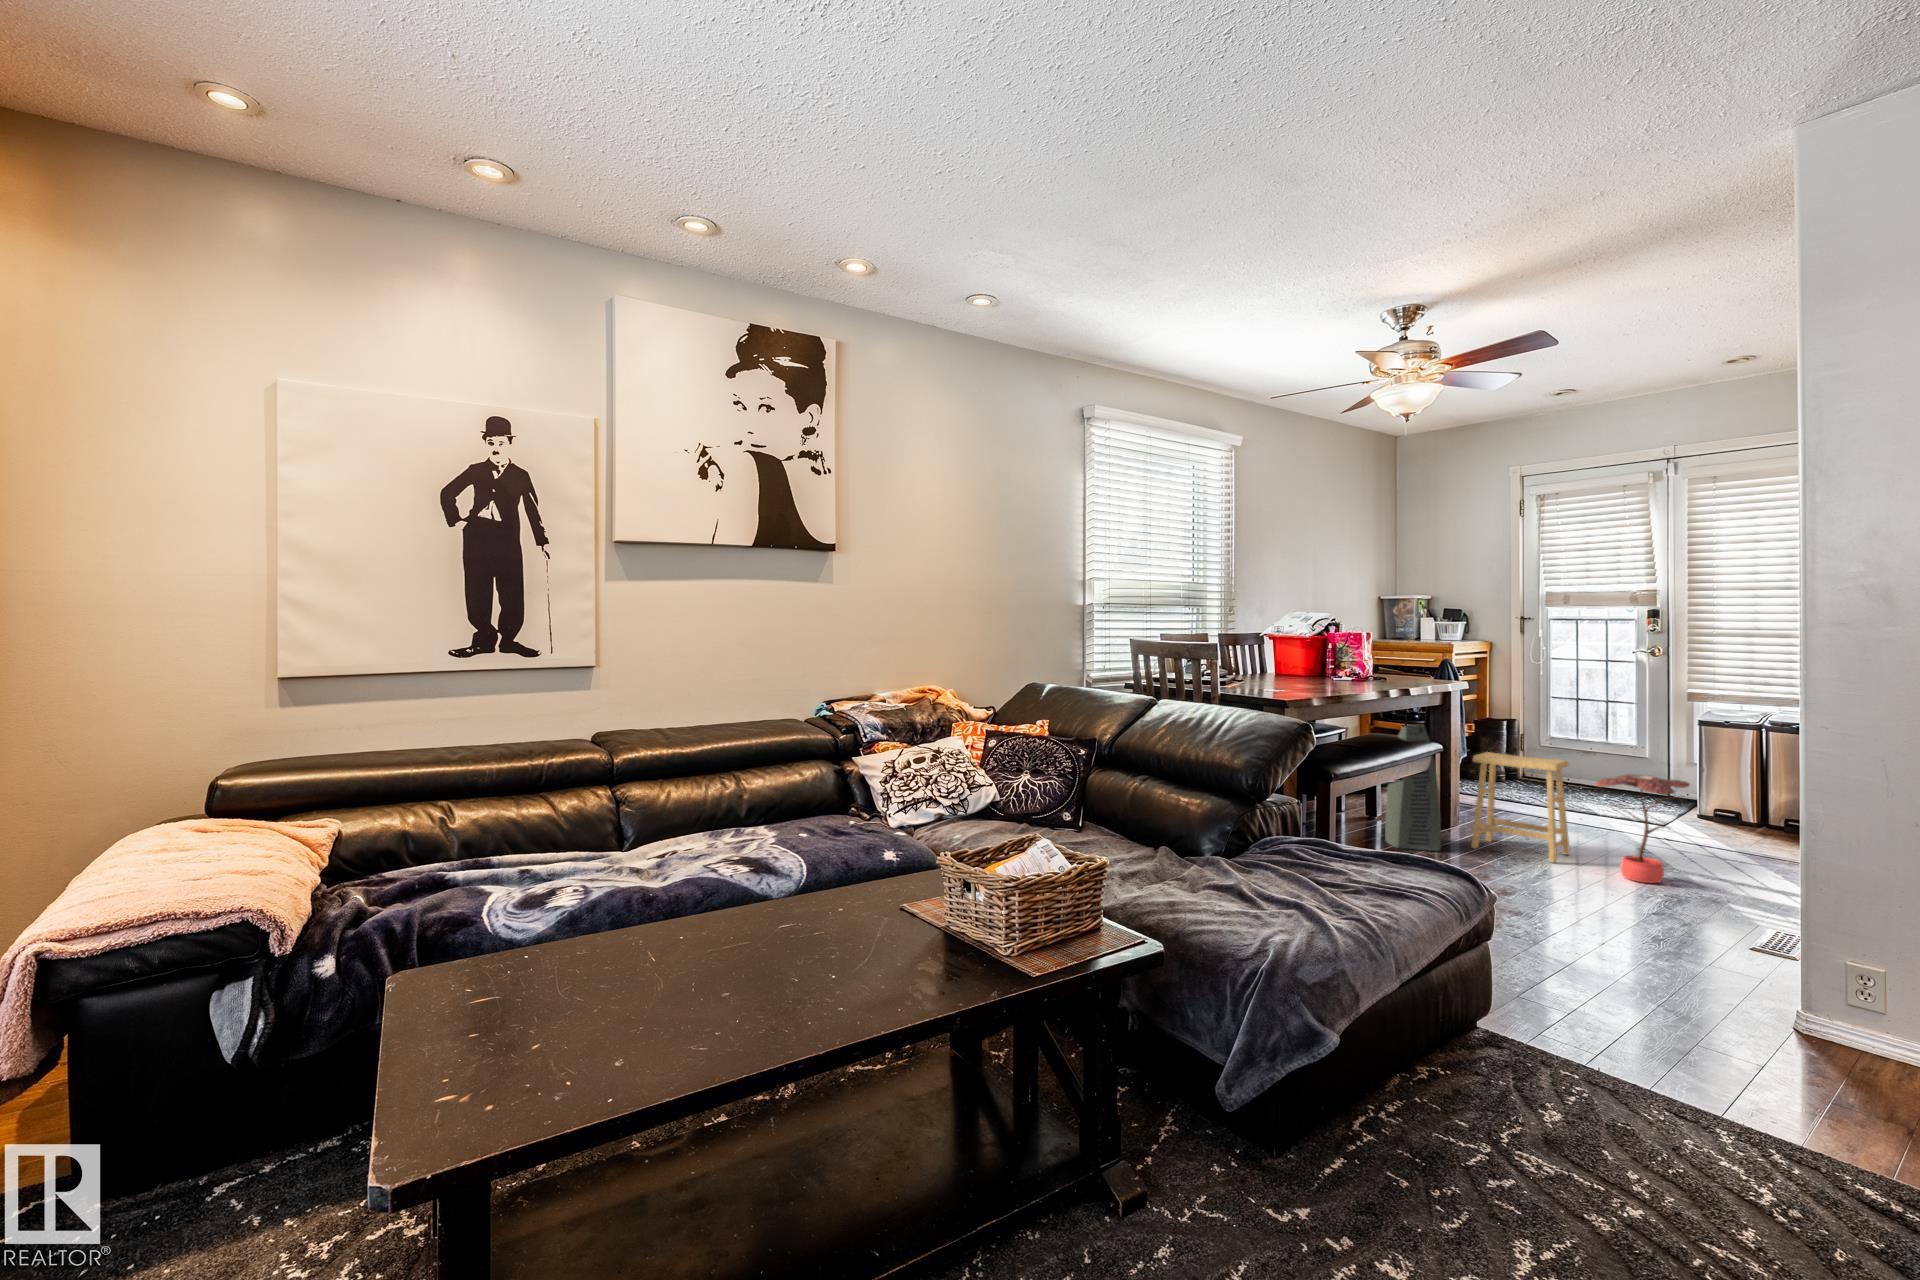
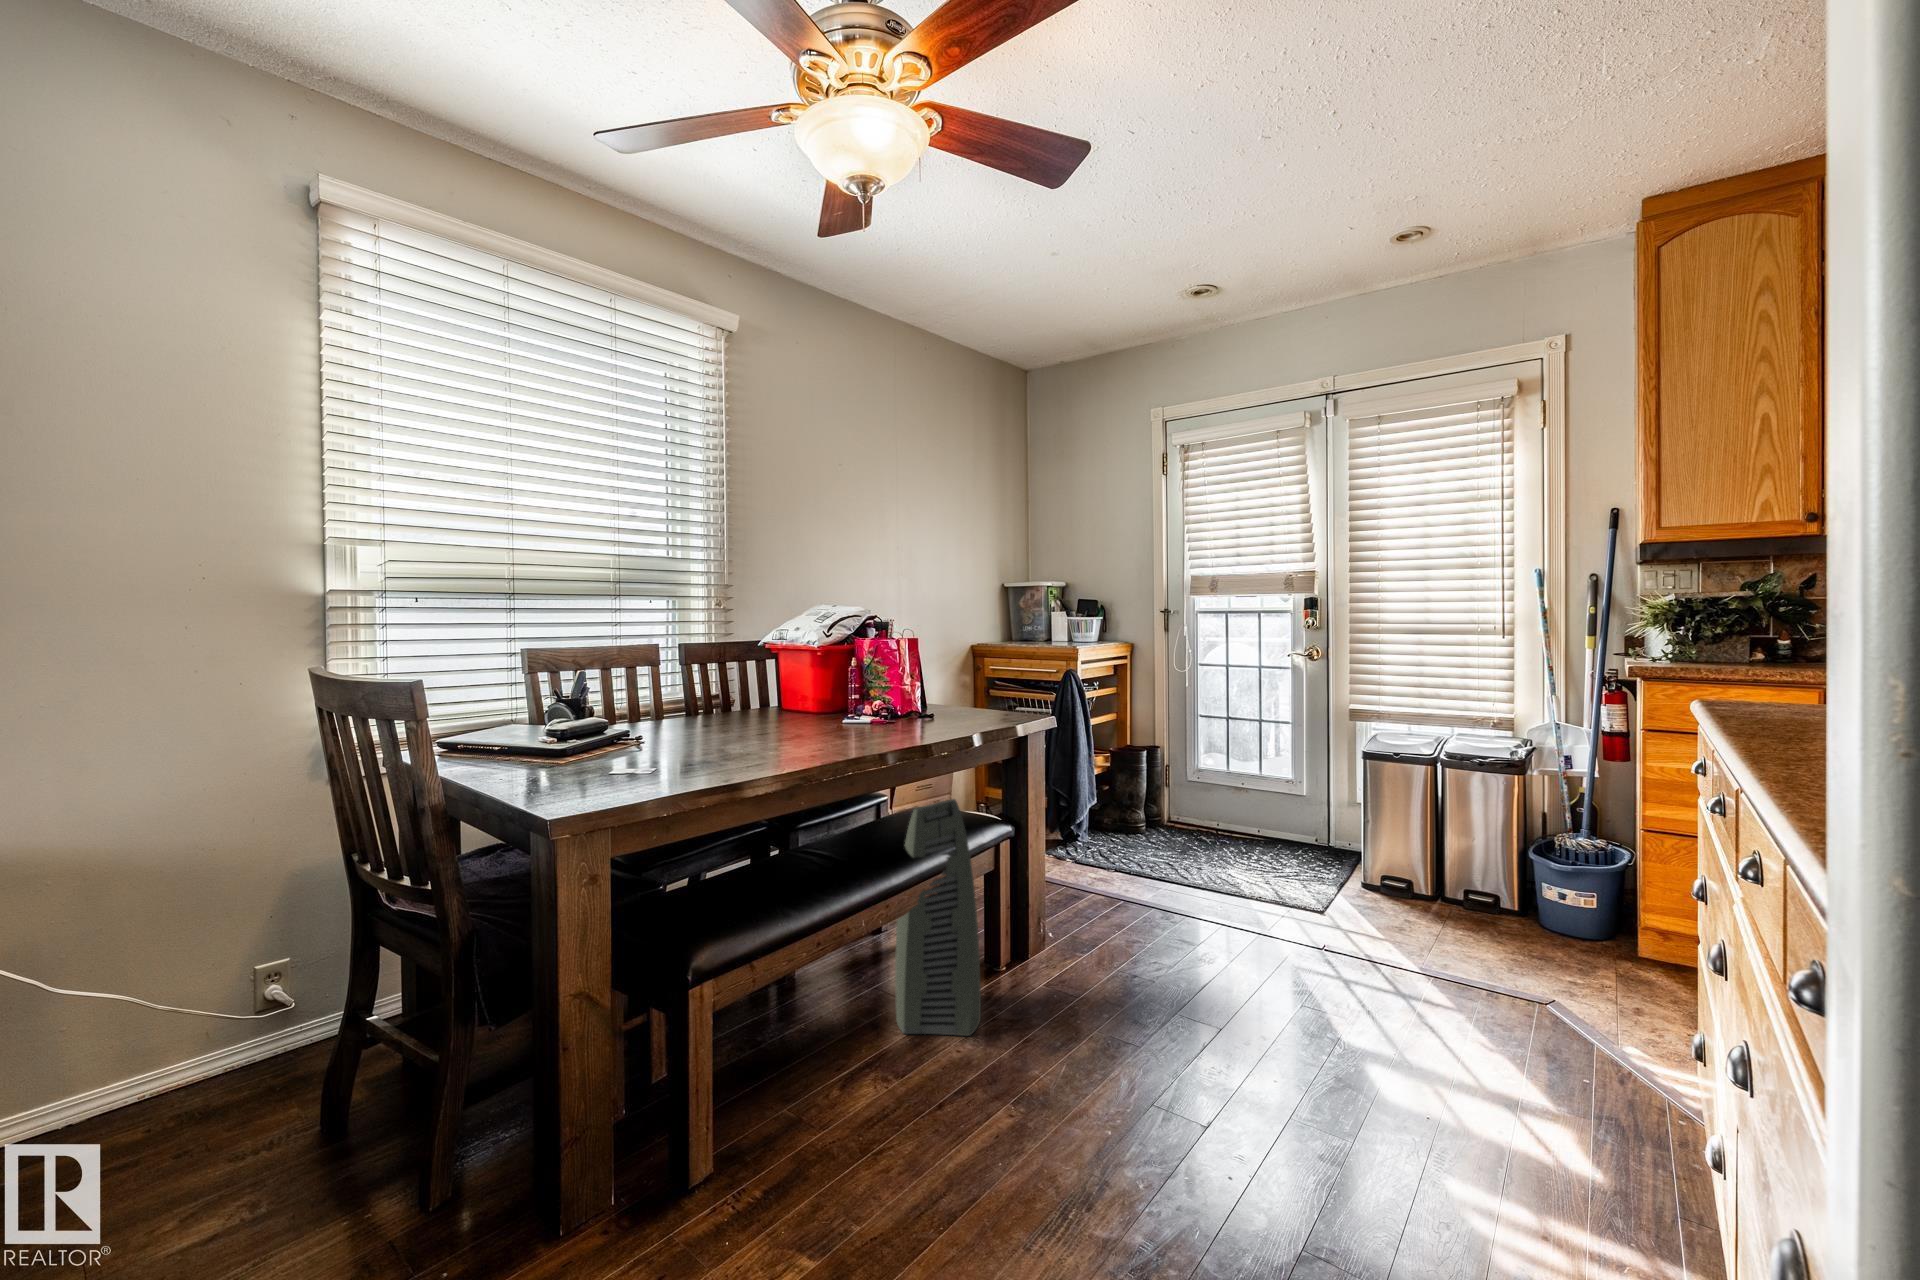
footstool: present [1471,752,1570,862] -> none [1031,839,1181,1049]
potted plant: present [1596,774,1690,883] -> none [1204,889,1350,1101]

